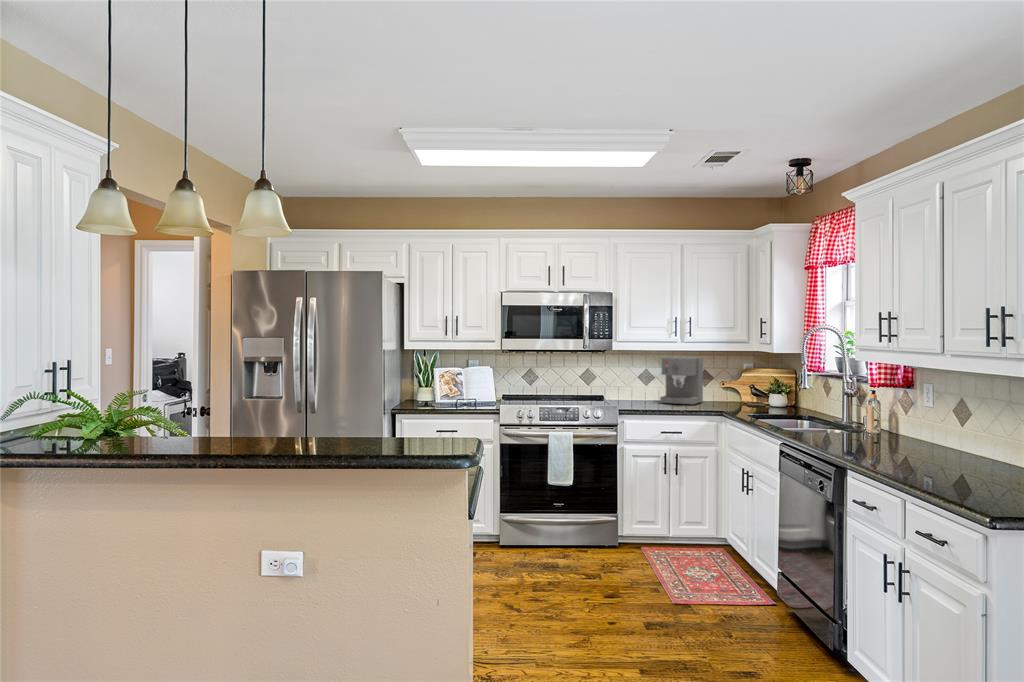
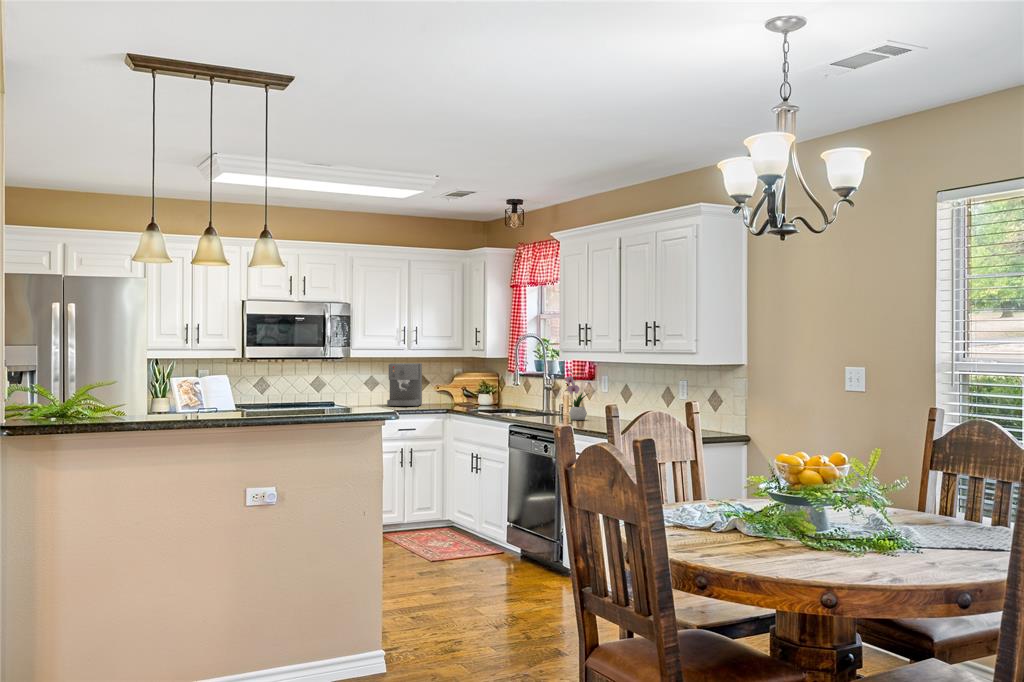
flower arrangement: none [861,371,900,446] -> present [566,369,589,420]

